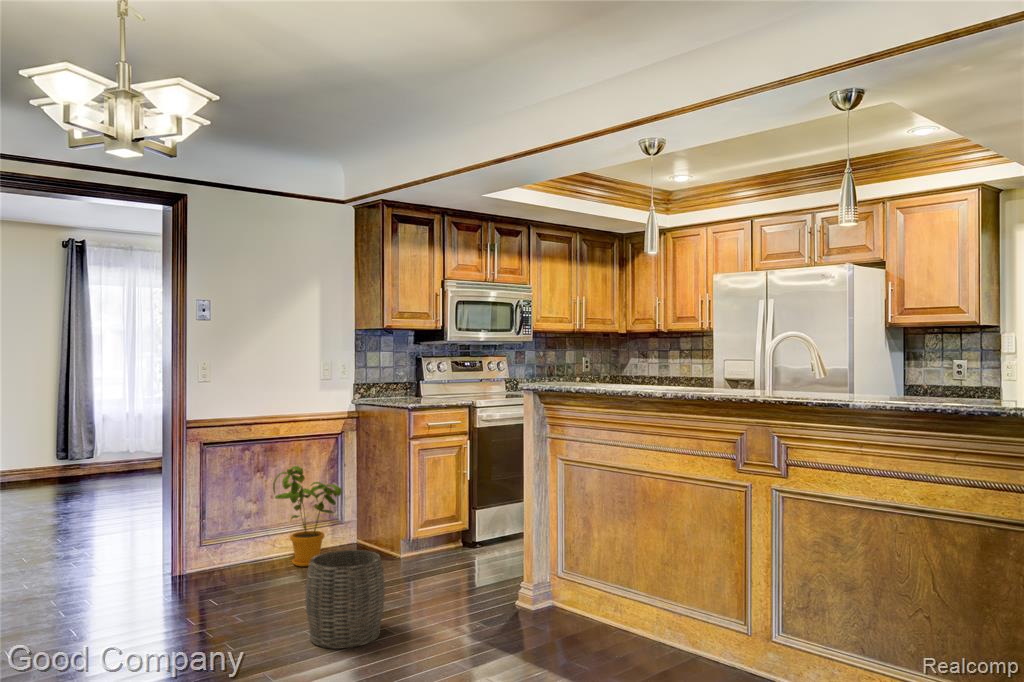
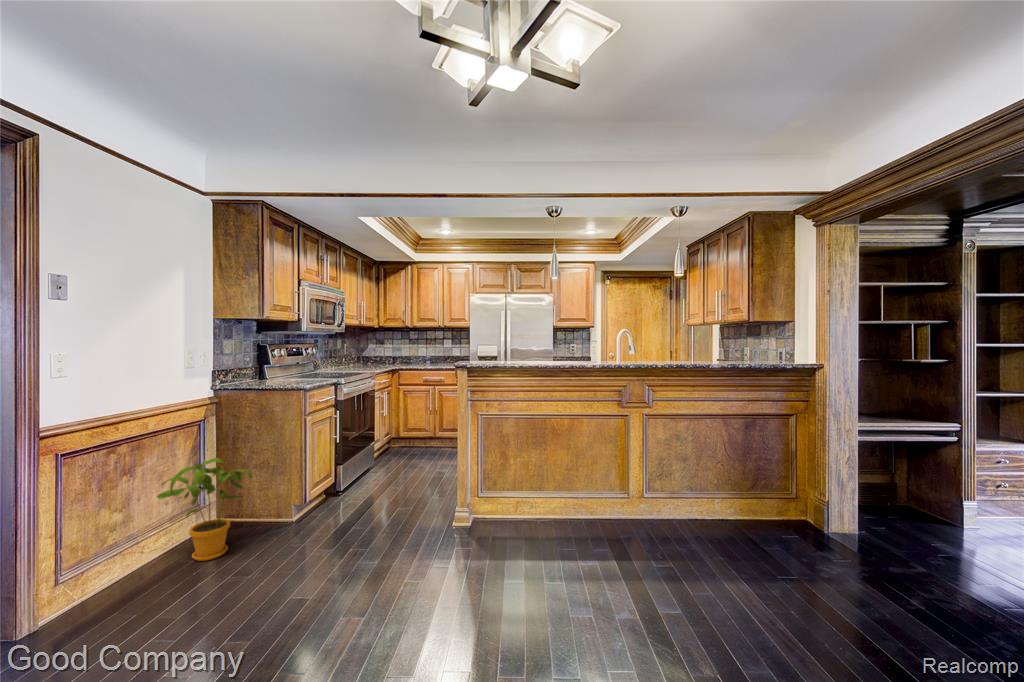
woven basket: present [306,550,385,649] -> none [355,516,427,617]

